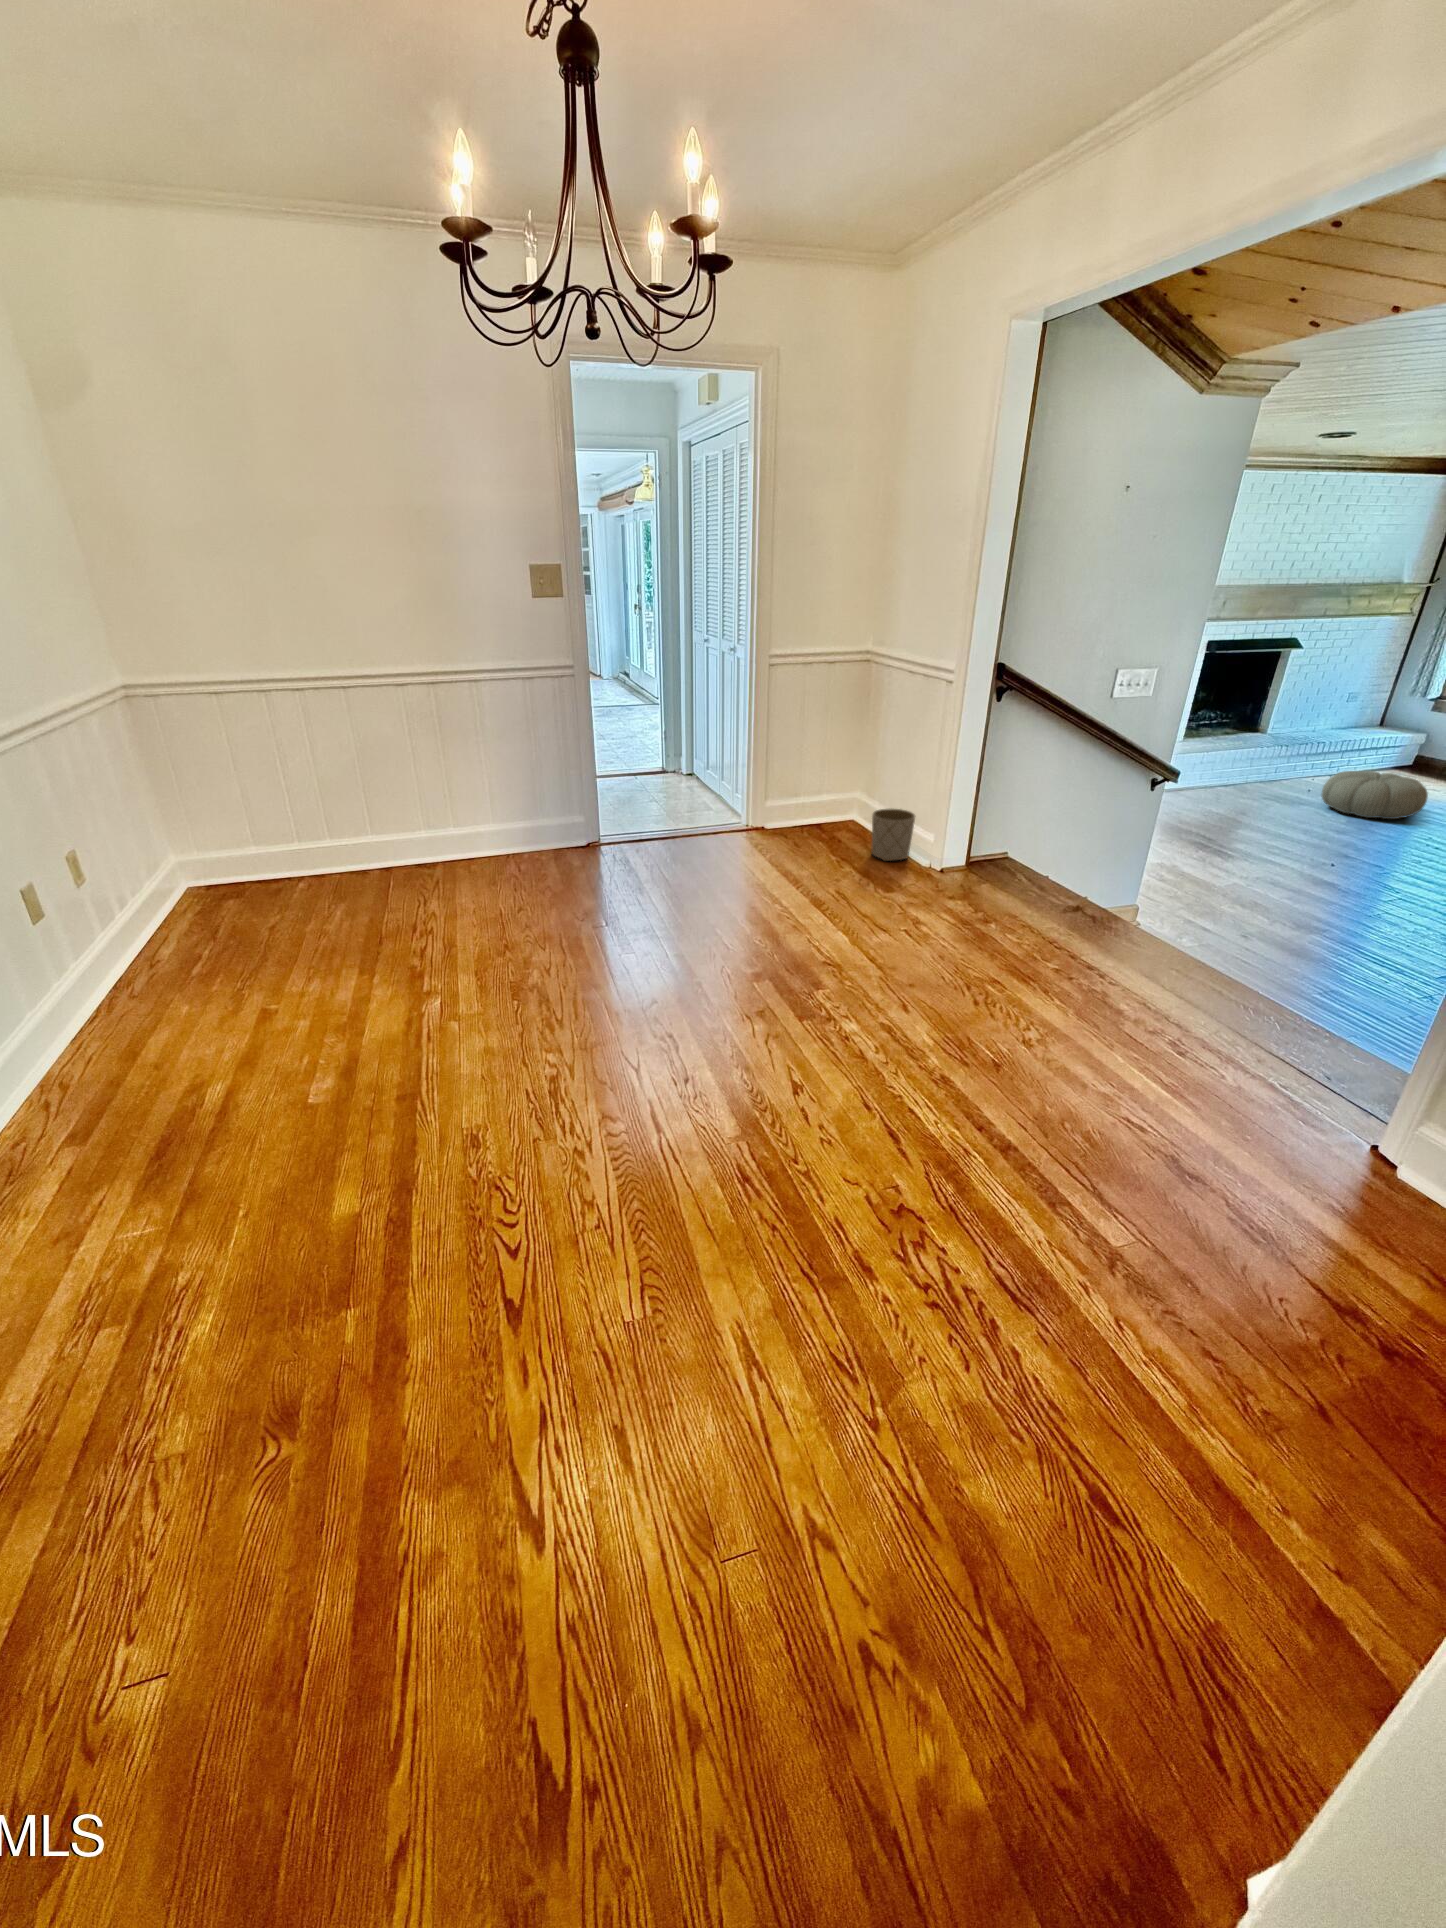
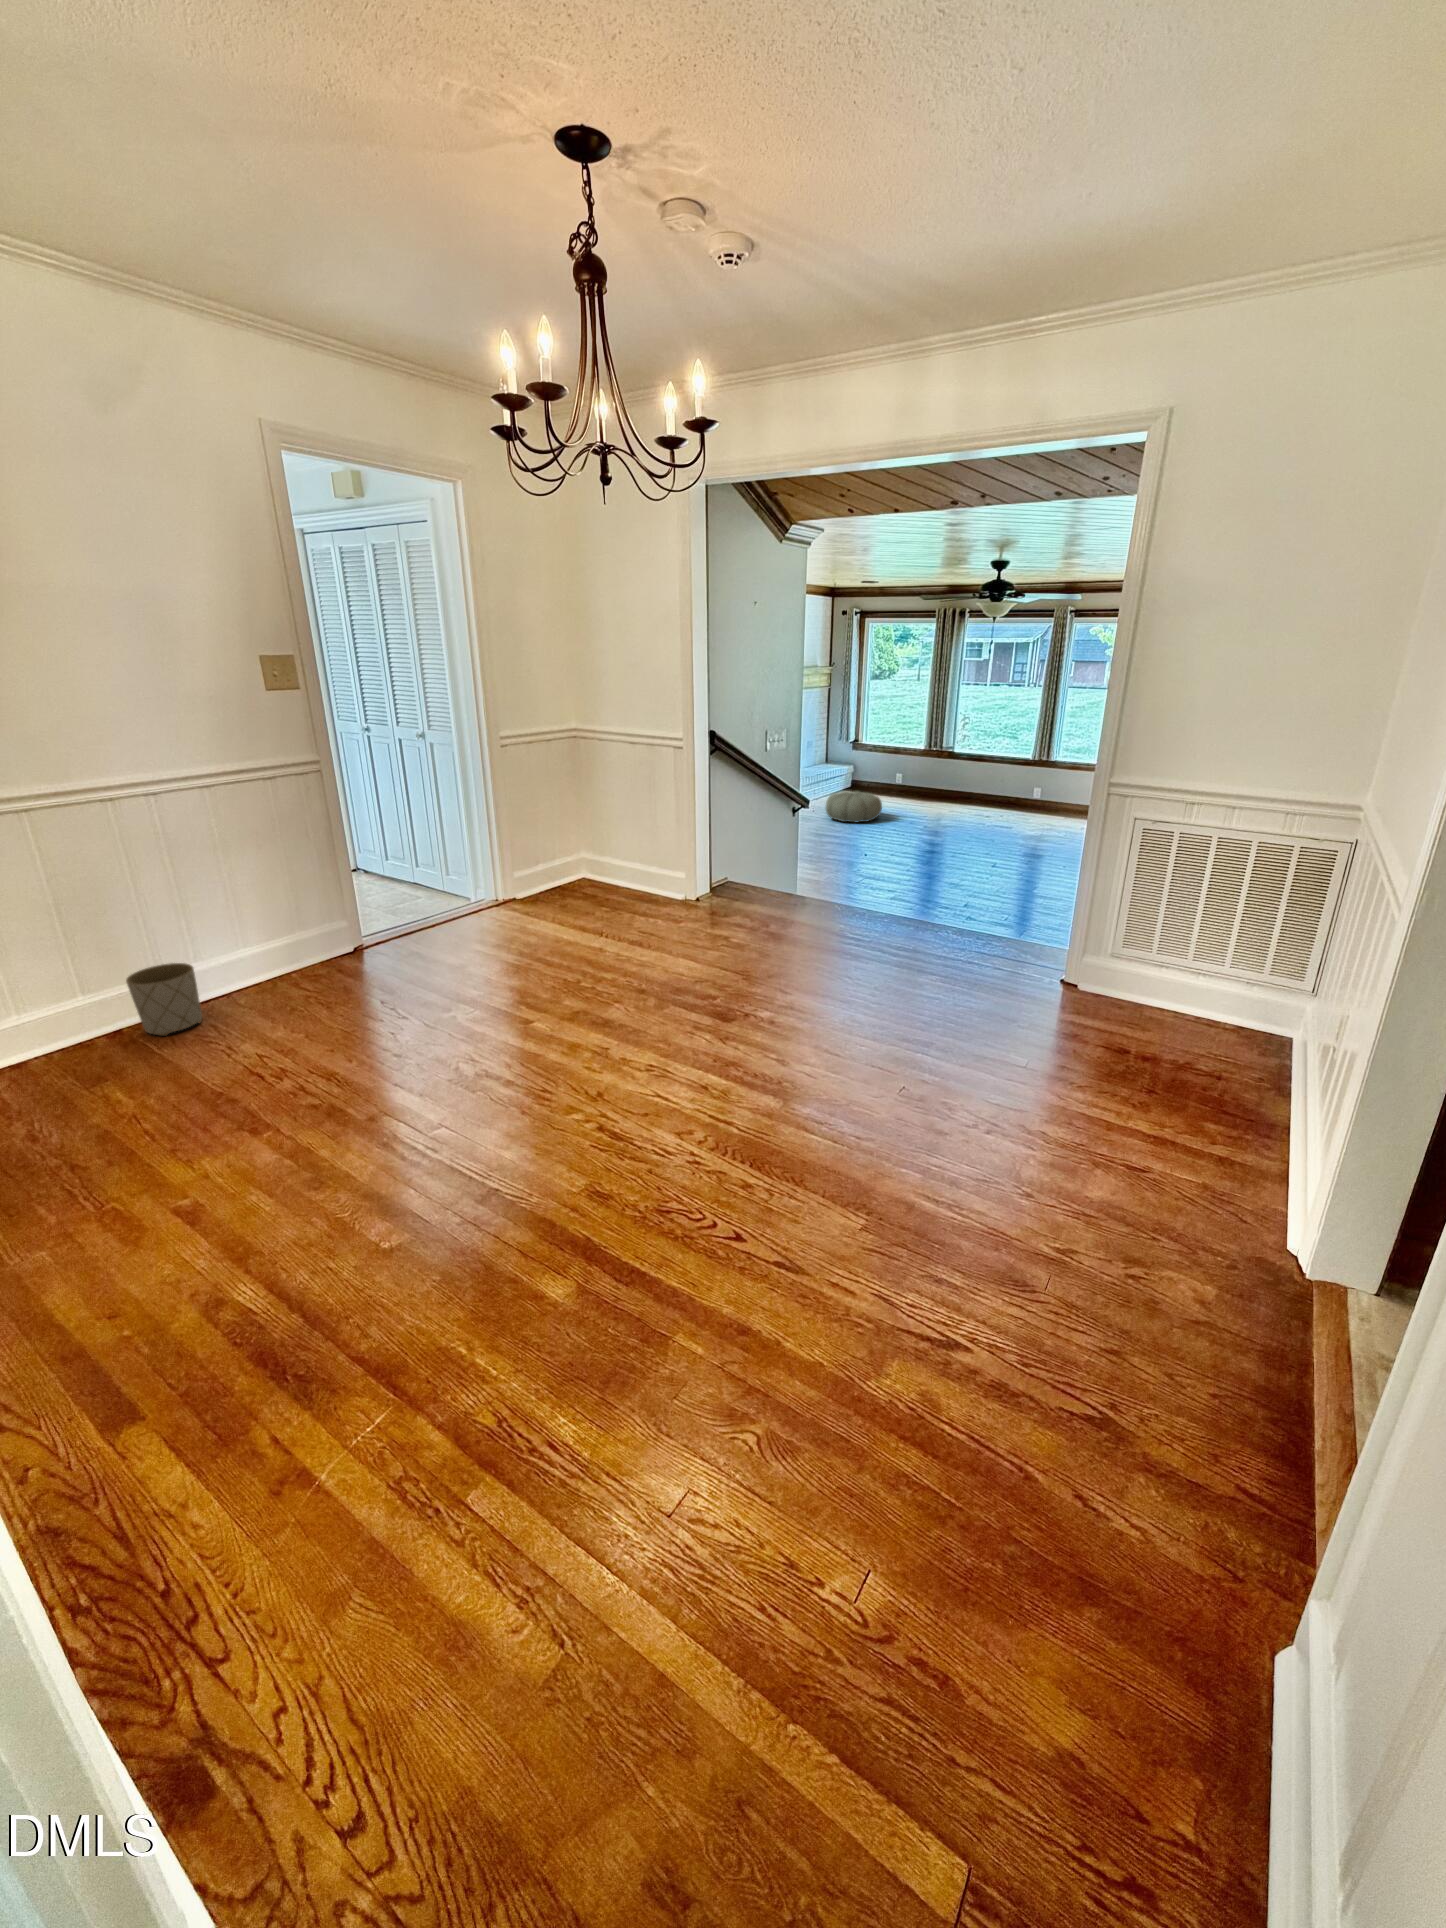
planter: present [872,809,915,861] -> present [126,963,202,1036]

